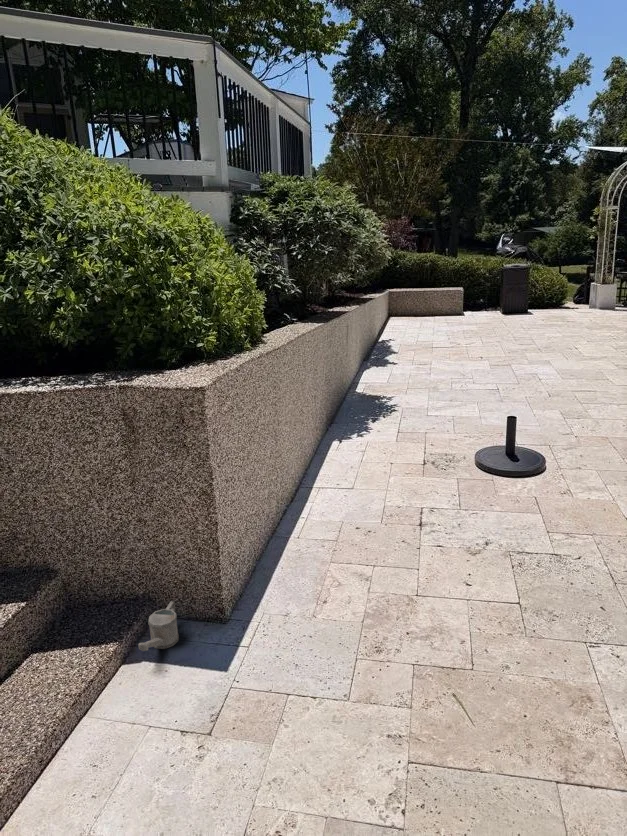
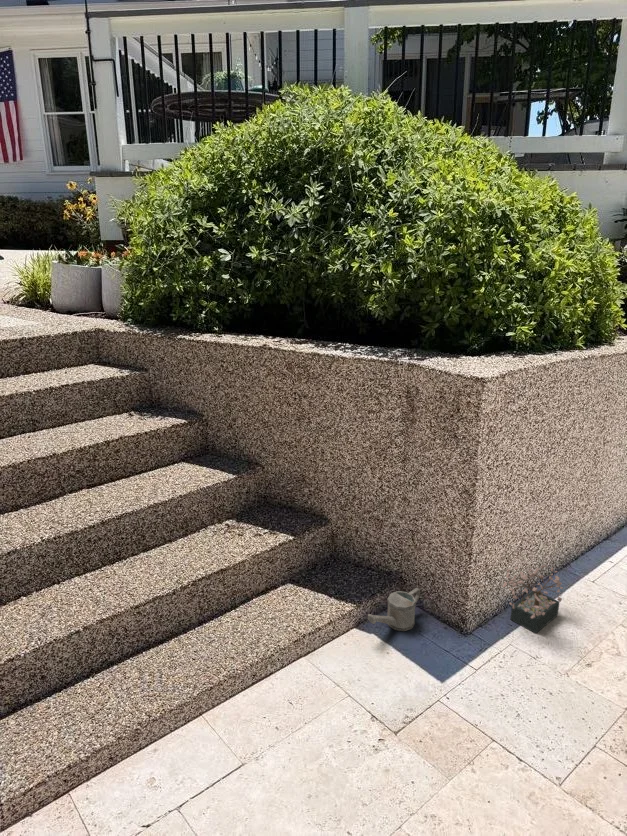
decorative plant: none [245,539,290,598] -> present [503,565,563,633]

